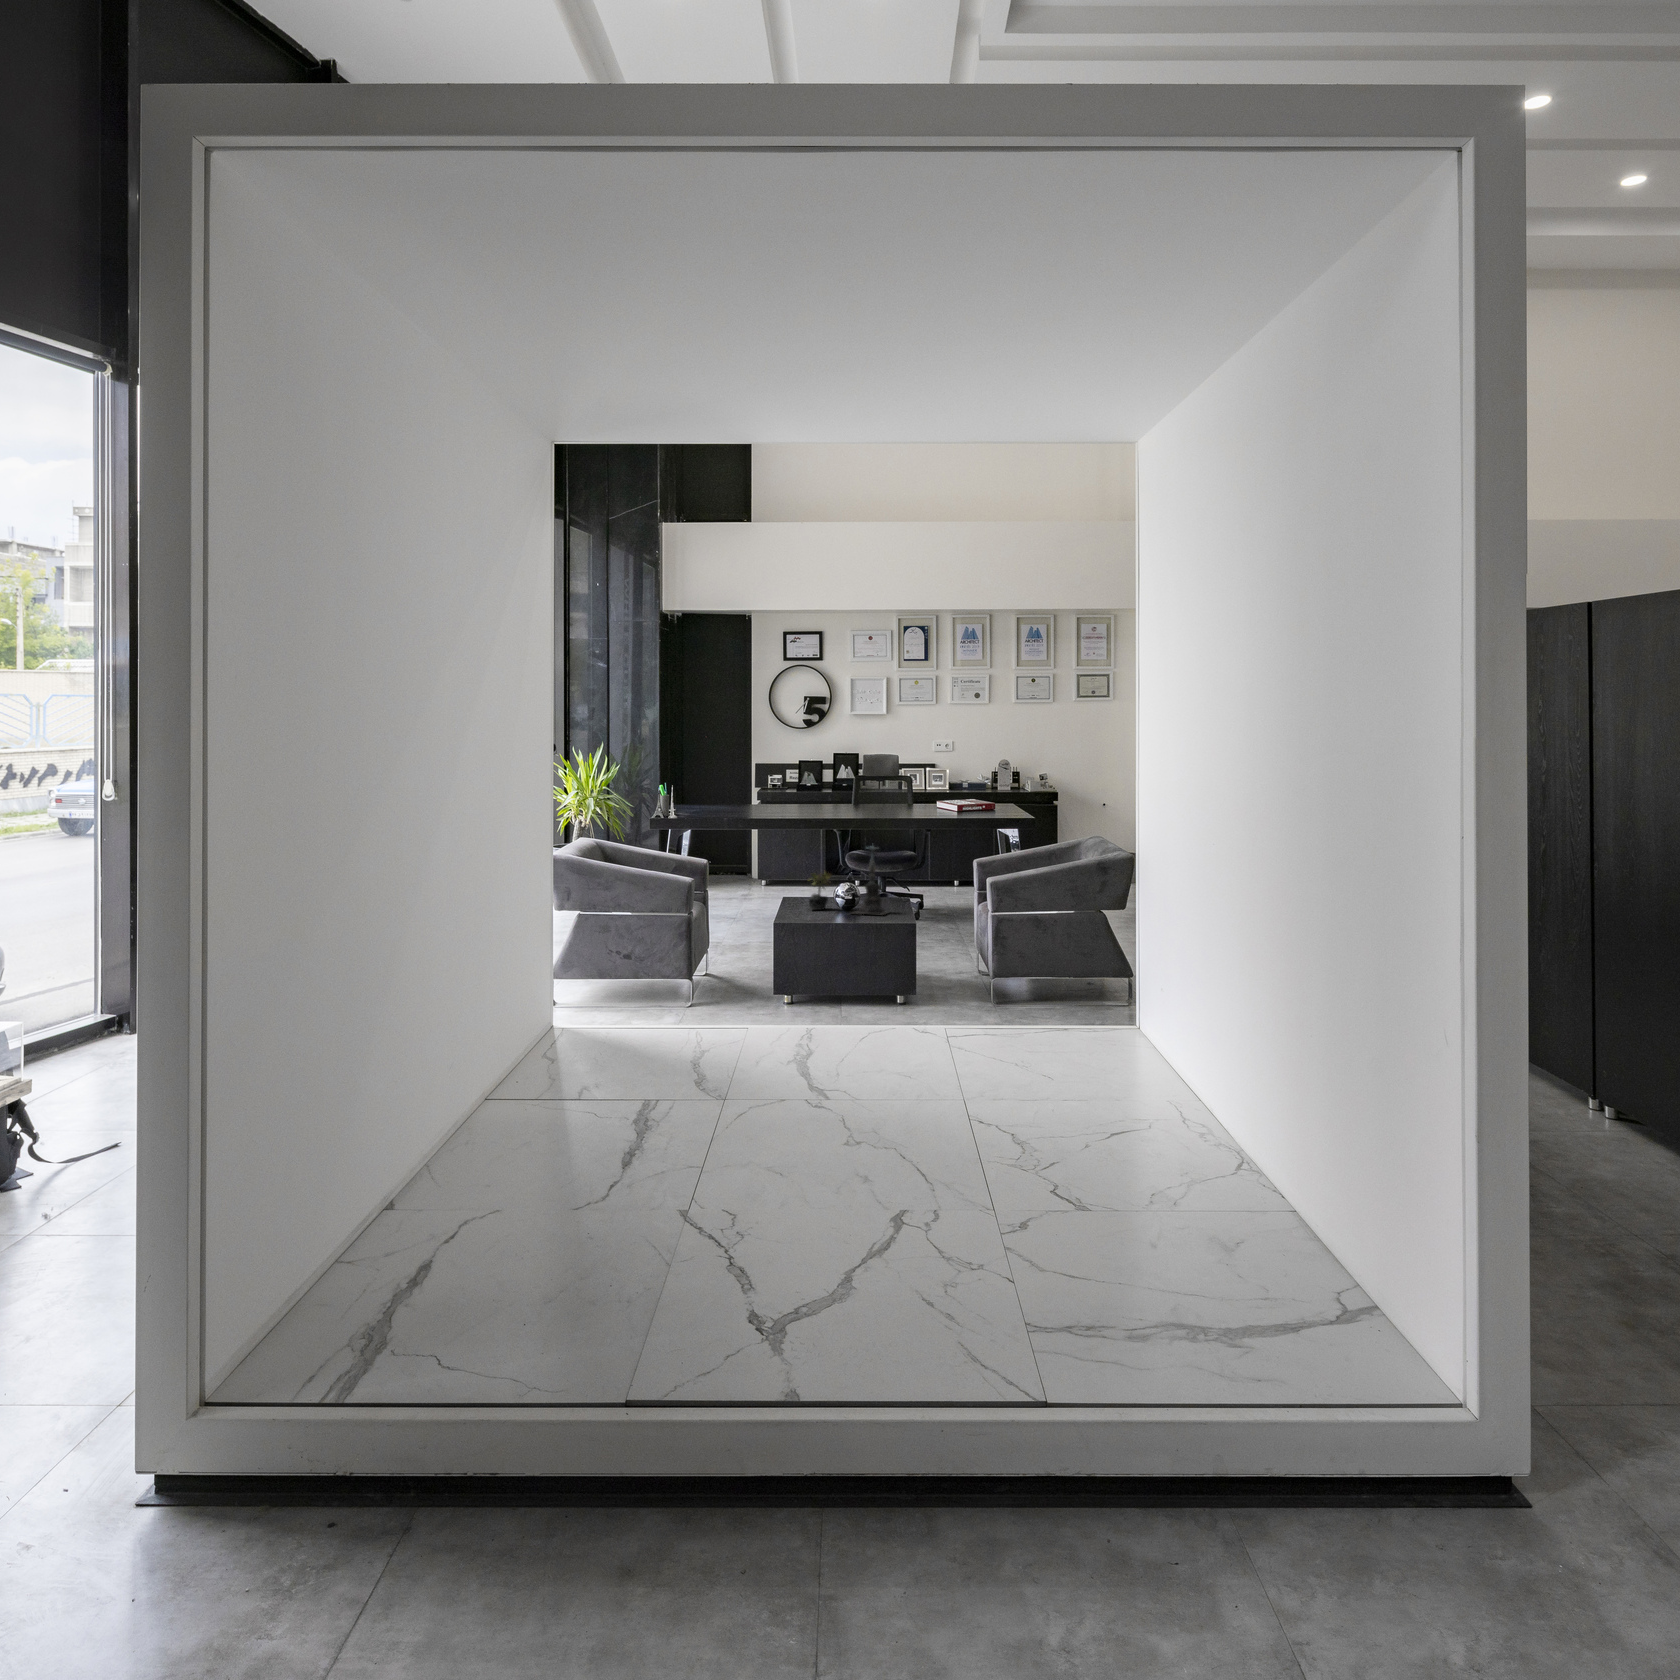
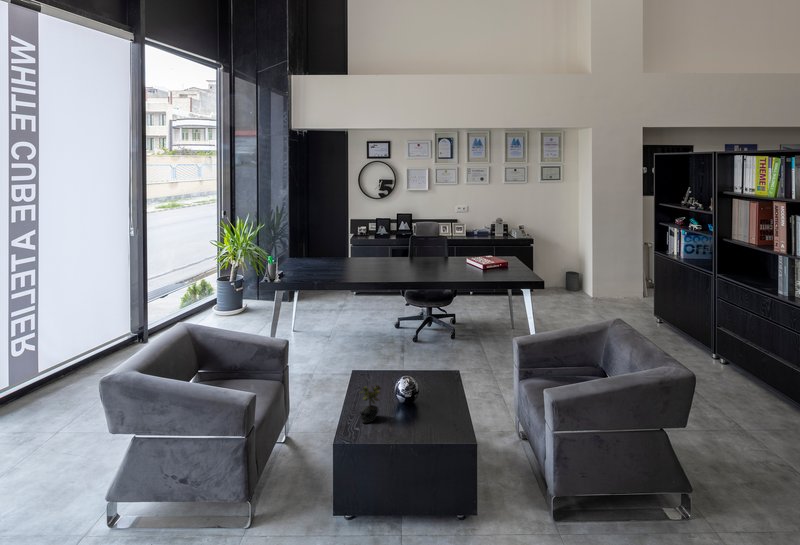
candle holder: present [852,844,886,914] -> none [397,358,439,437]

